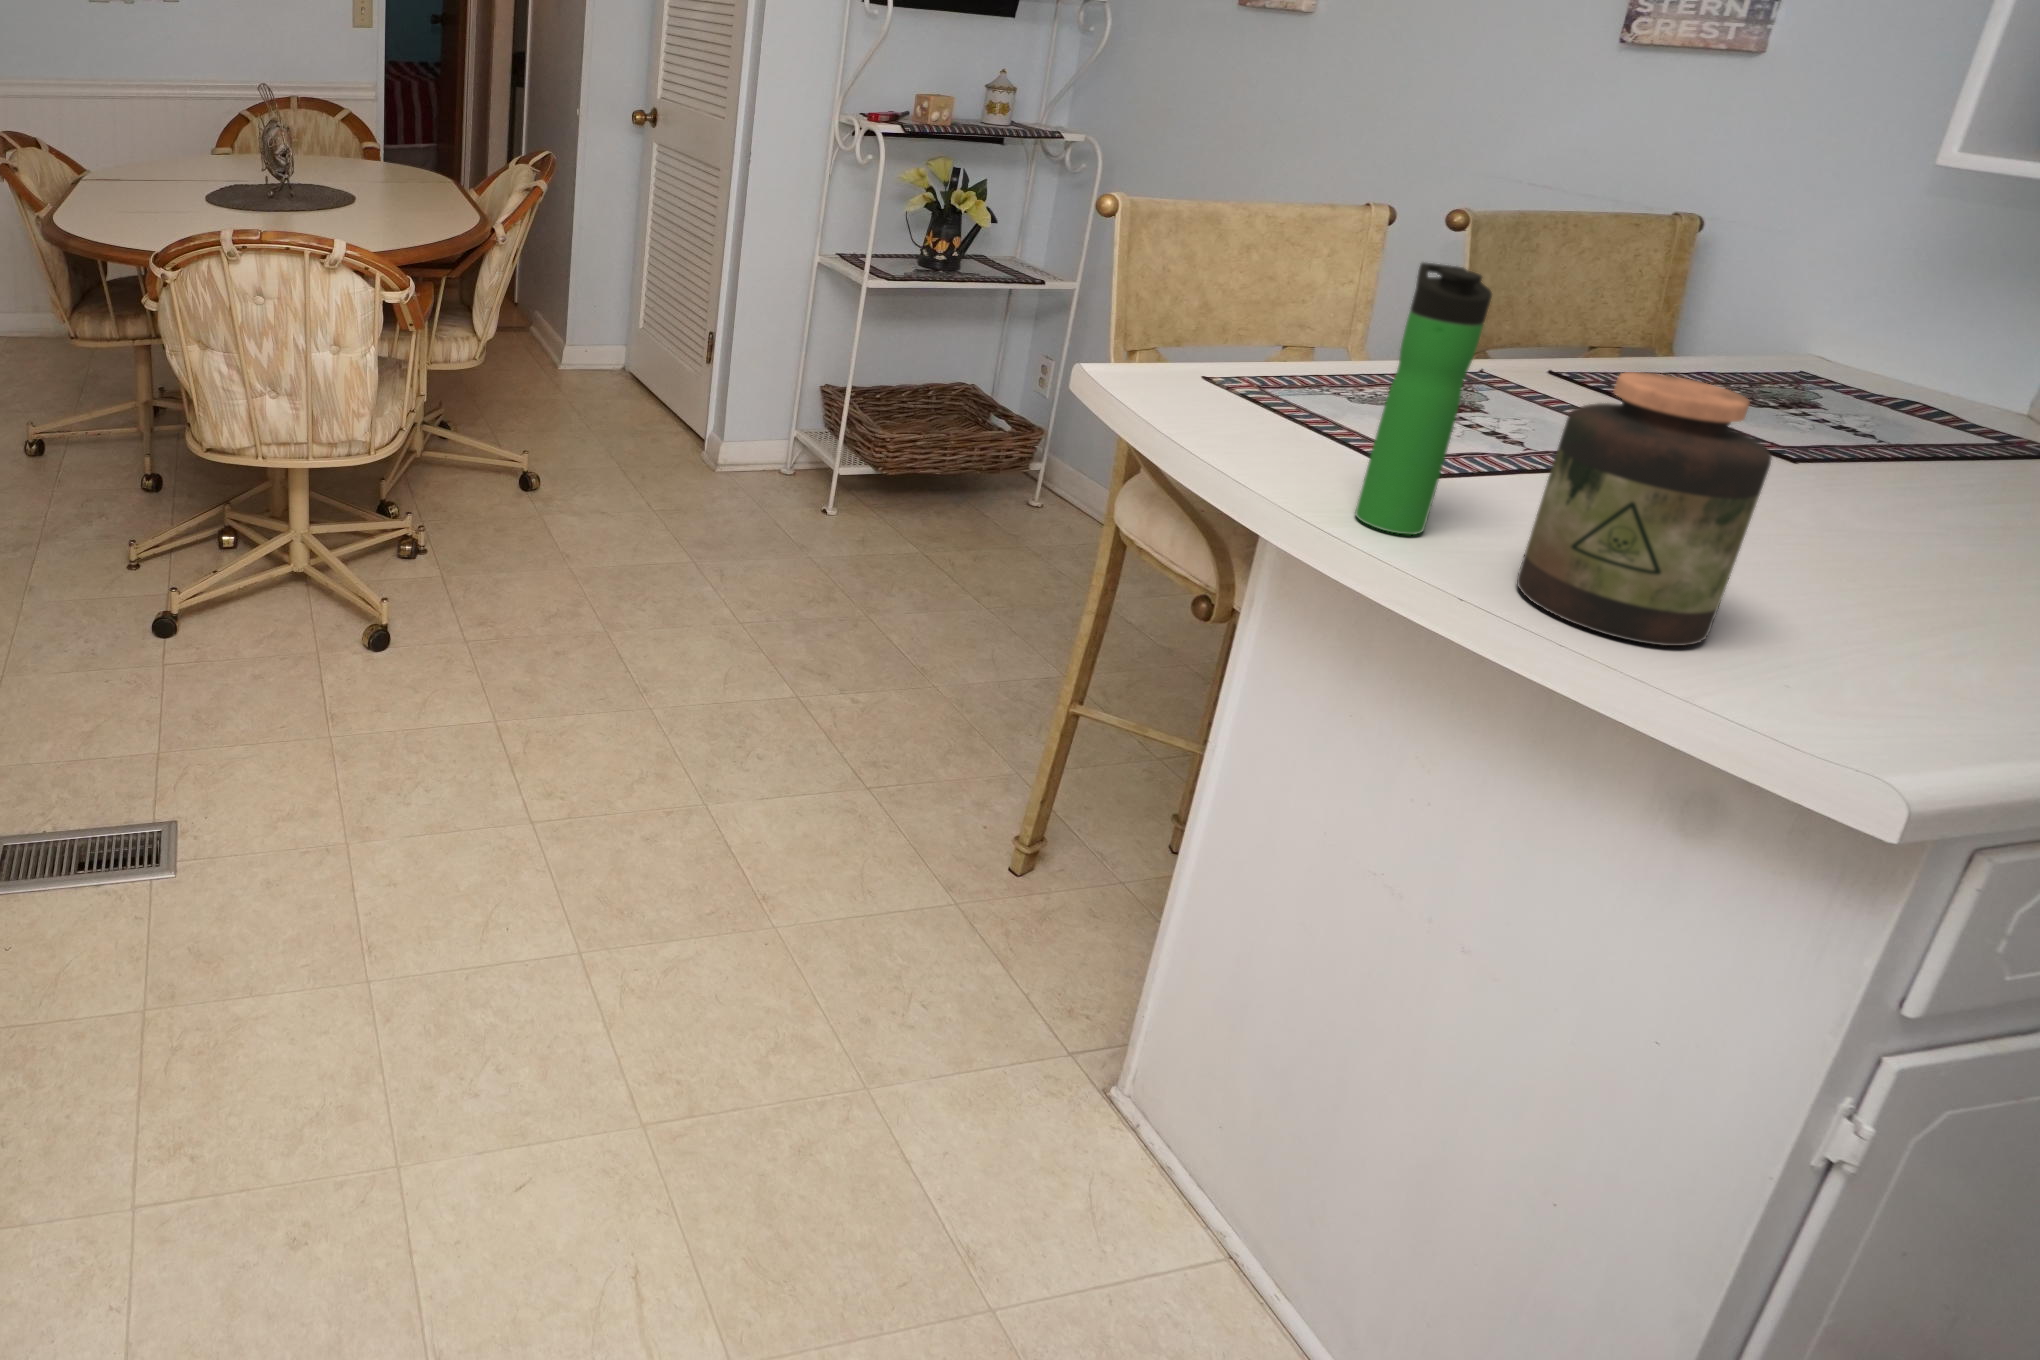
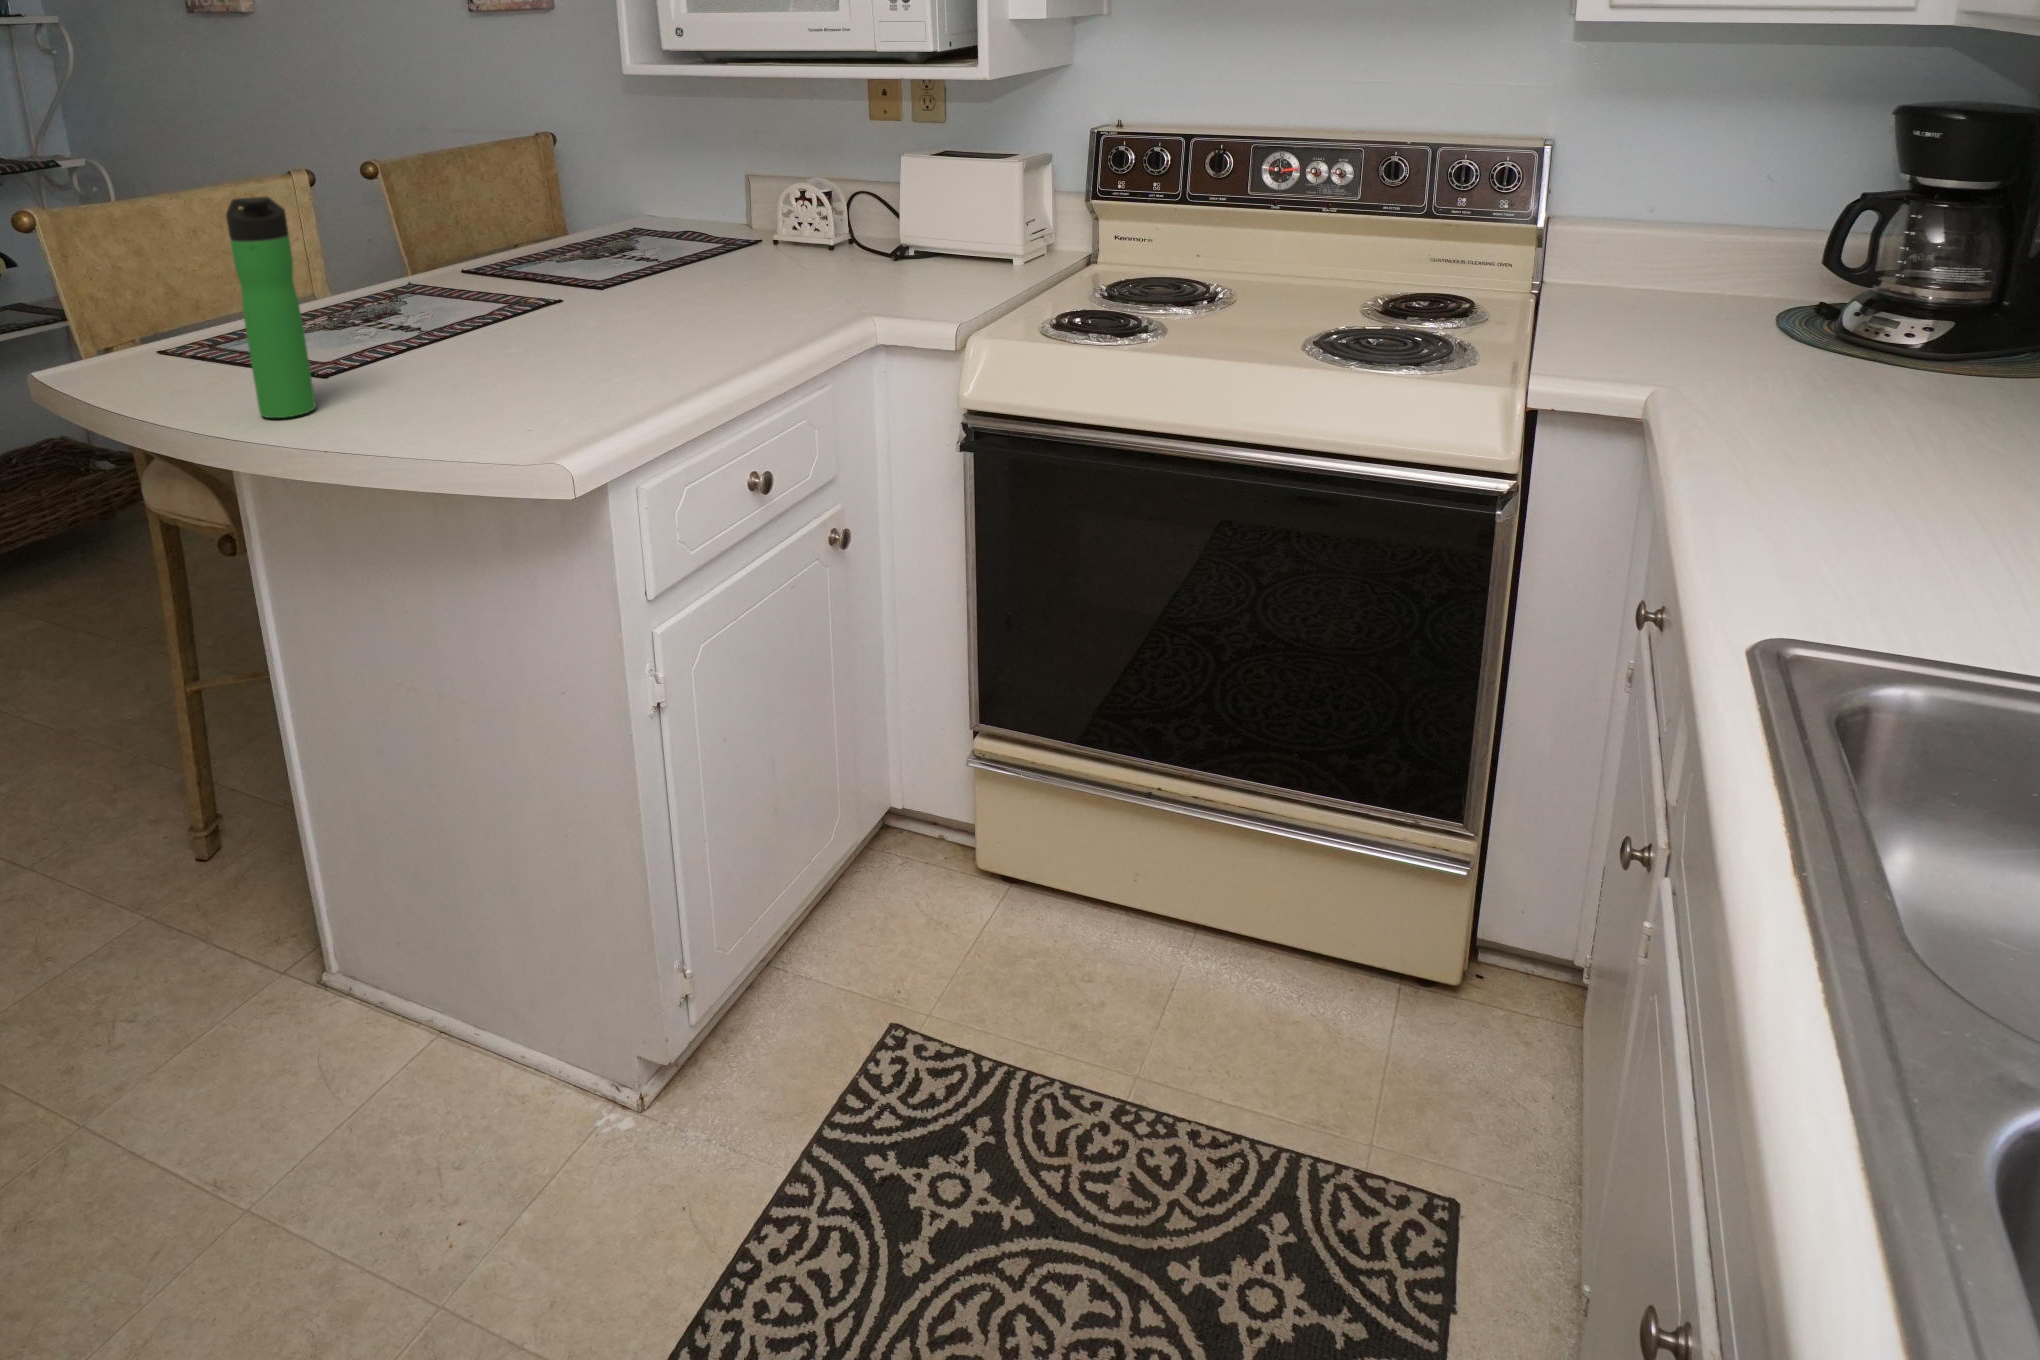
jar: present [1517,372,1772,646] -> none [354,240,497,434]

